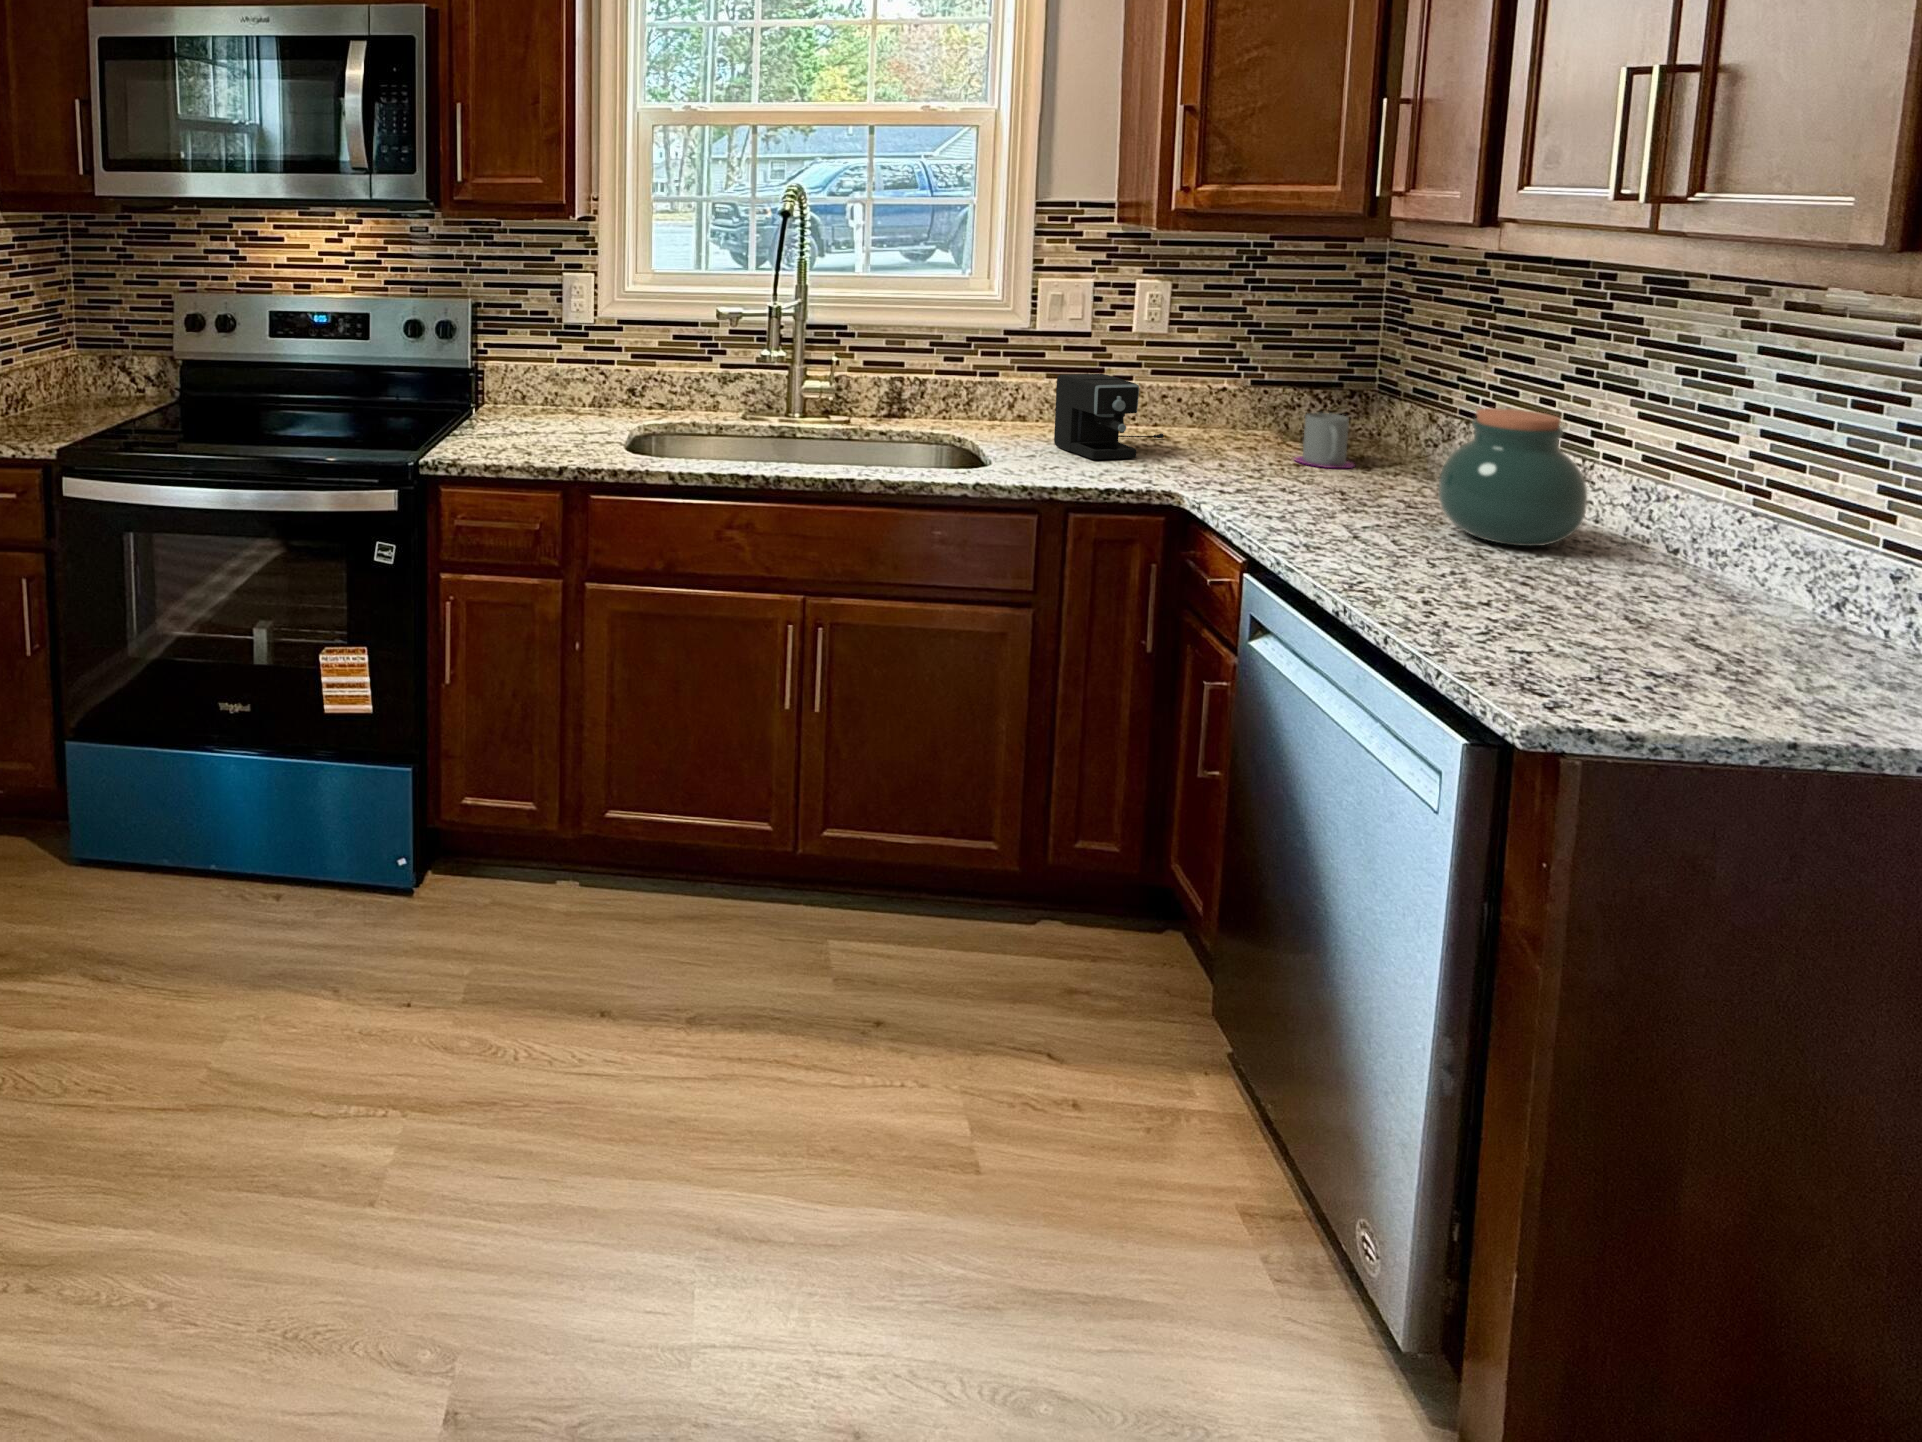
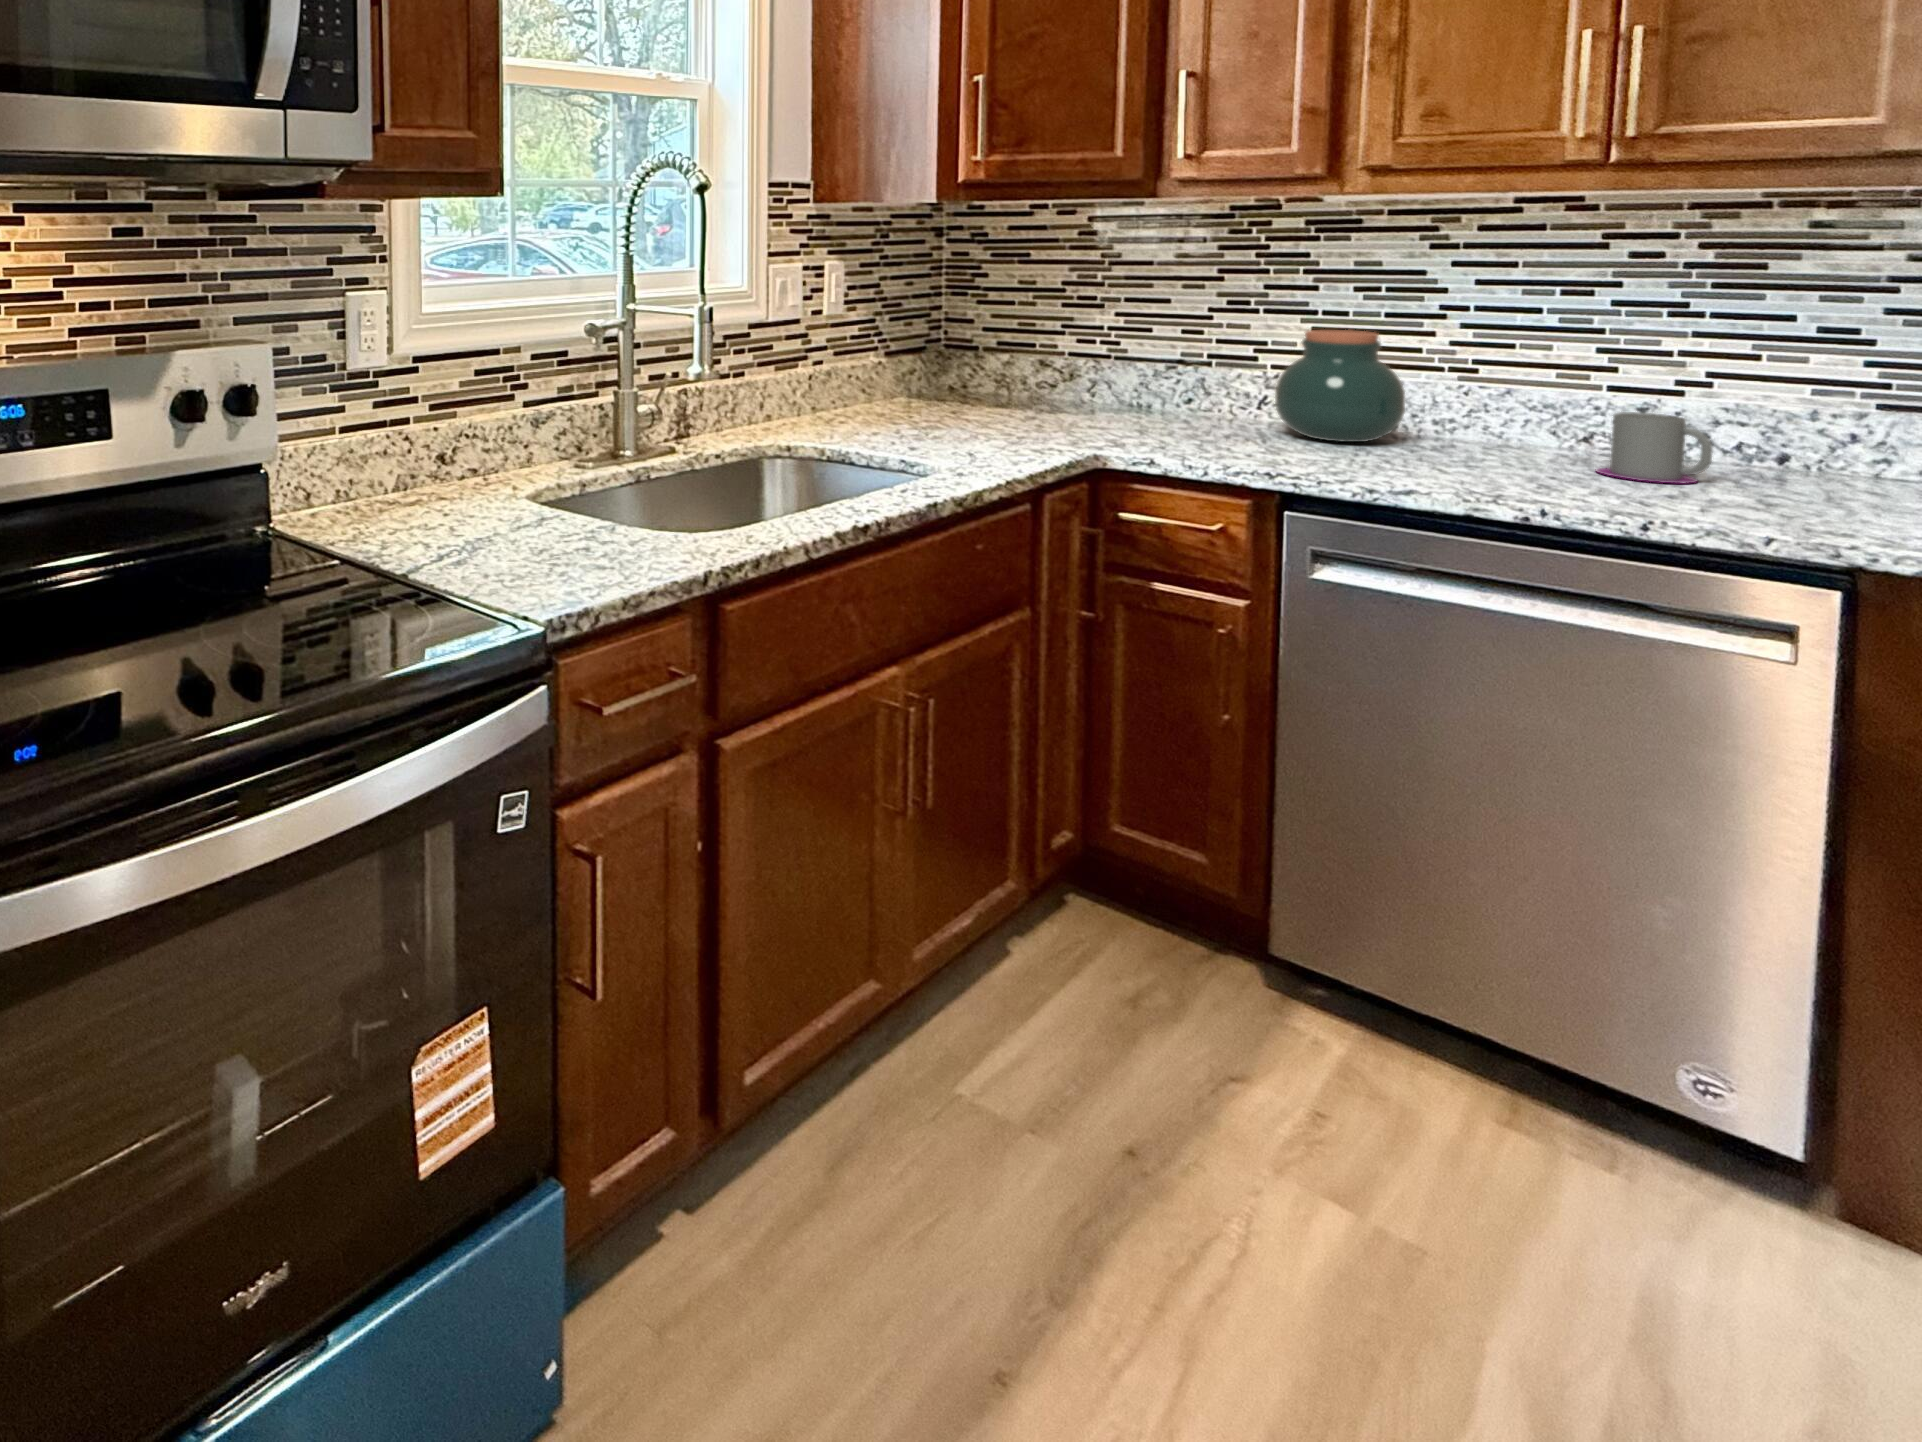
coffee maker: present [1054,374,1164,459] -> none [857,353,971,438]
mug: present [1294,413,1354,468] -> present [1595,412,1713,483]

